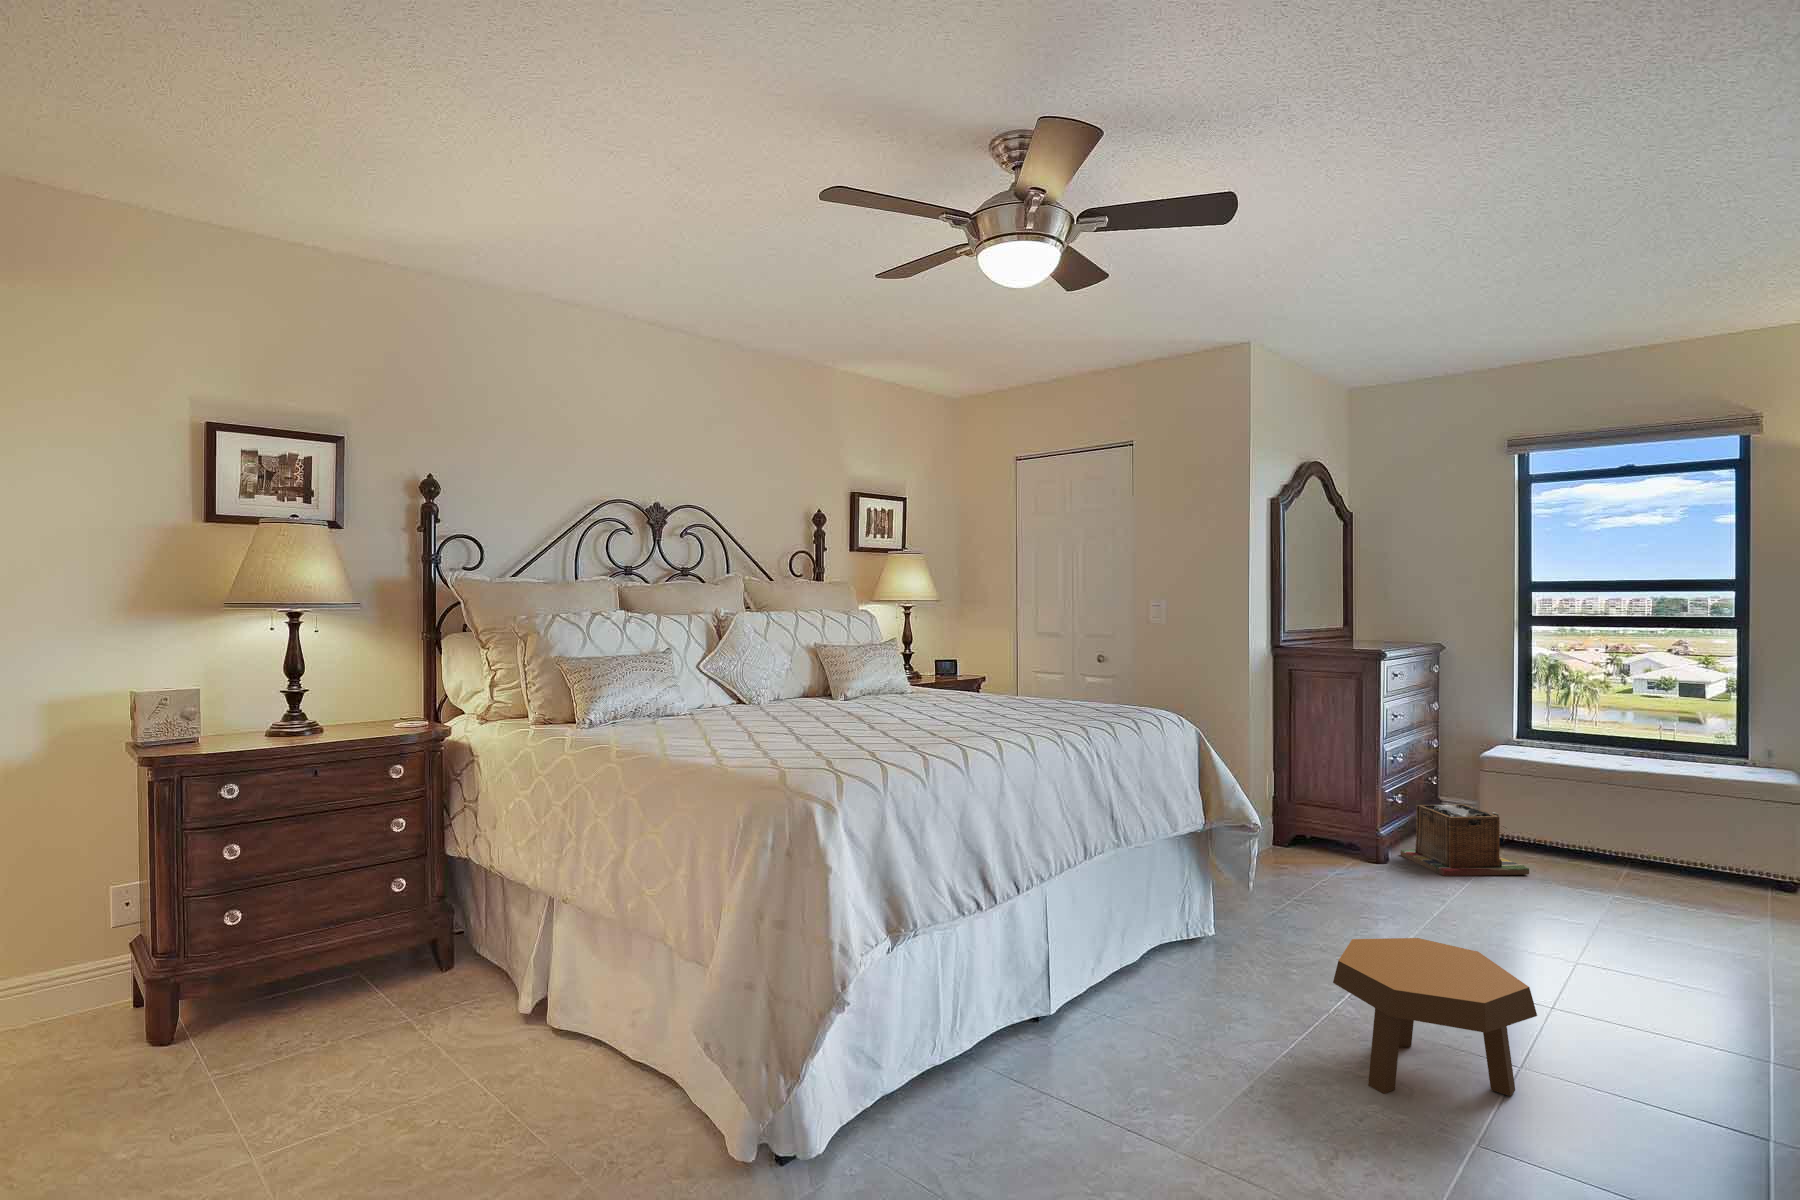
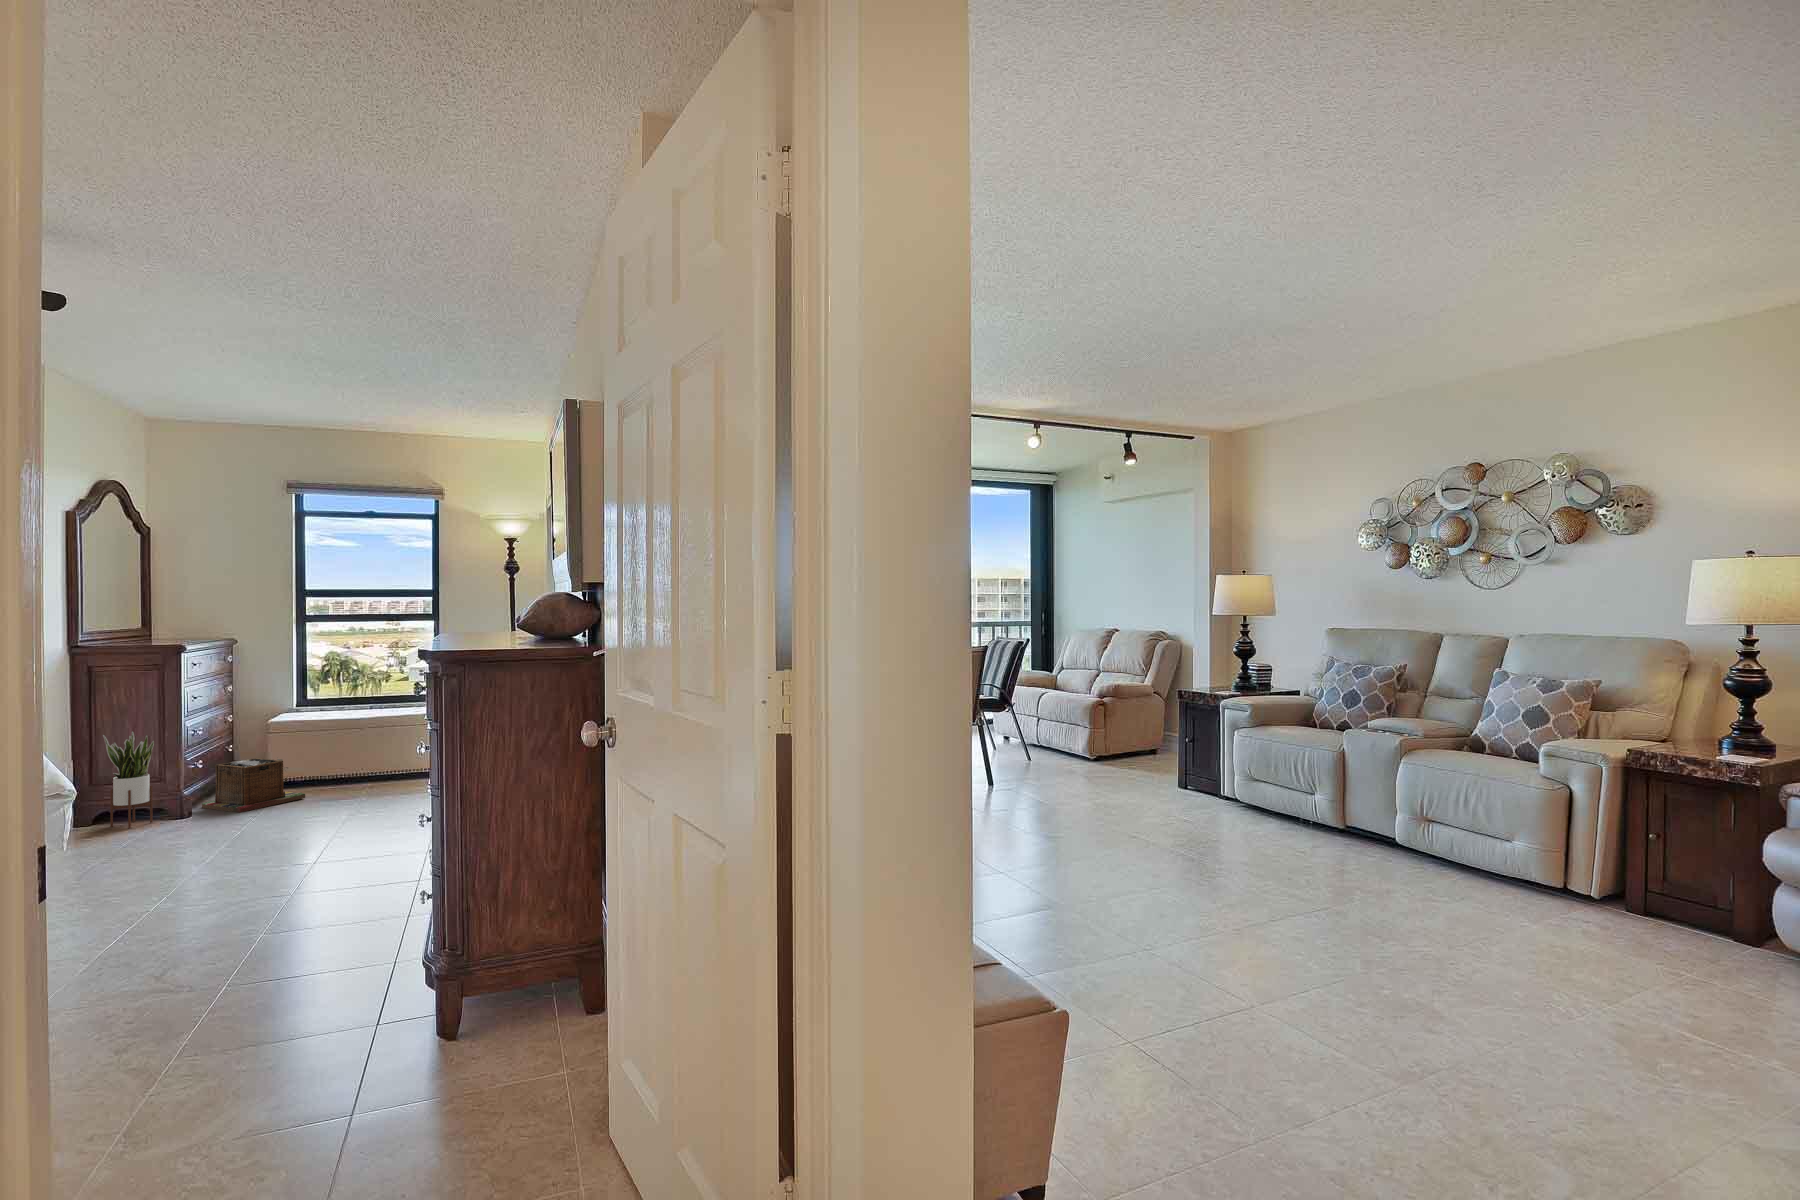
potted plant: none [1299,750,1349,865] -> present [103,731,154,828]
footstool: present [1333,938,1537,1096] -> none [163,827,307,928]

